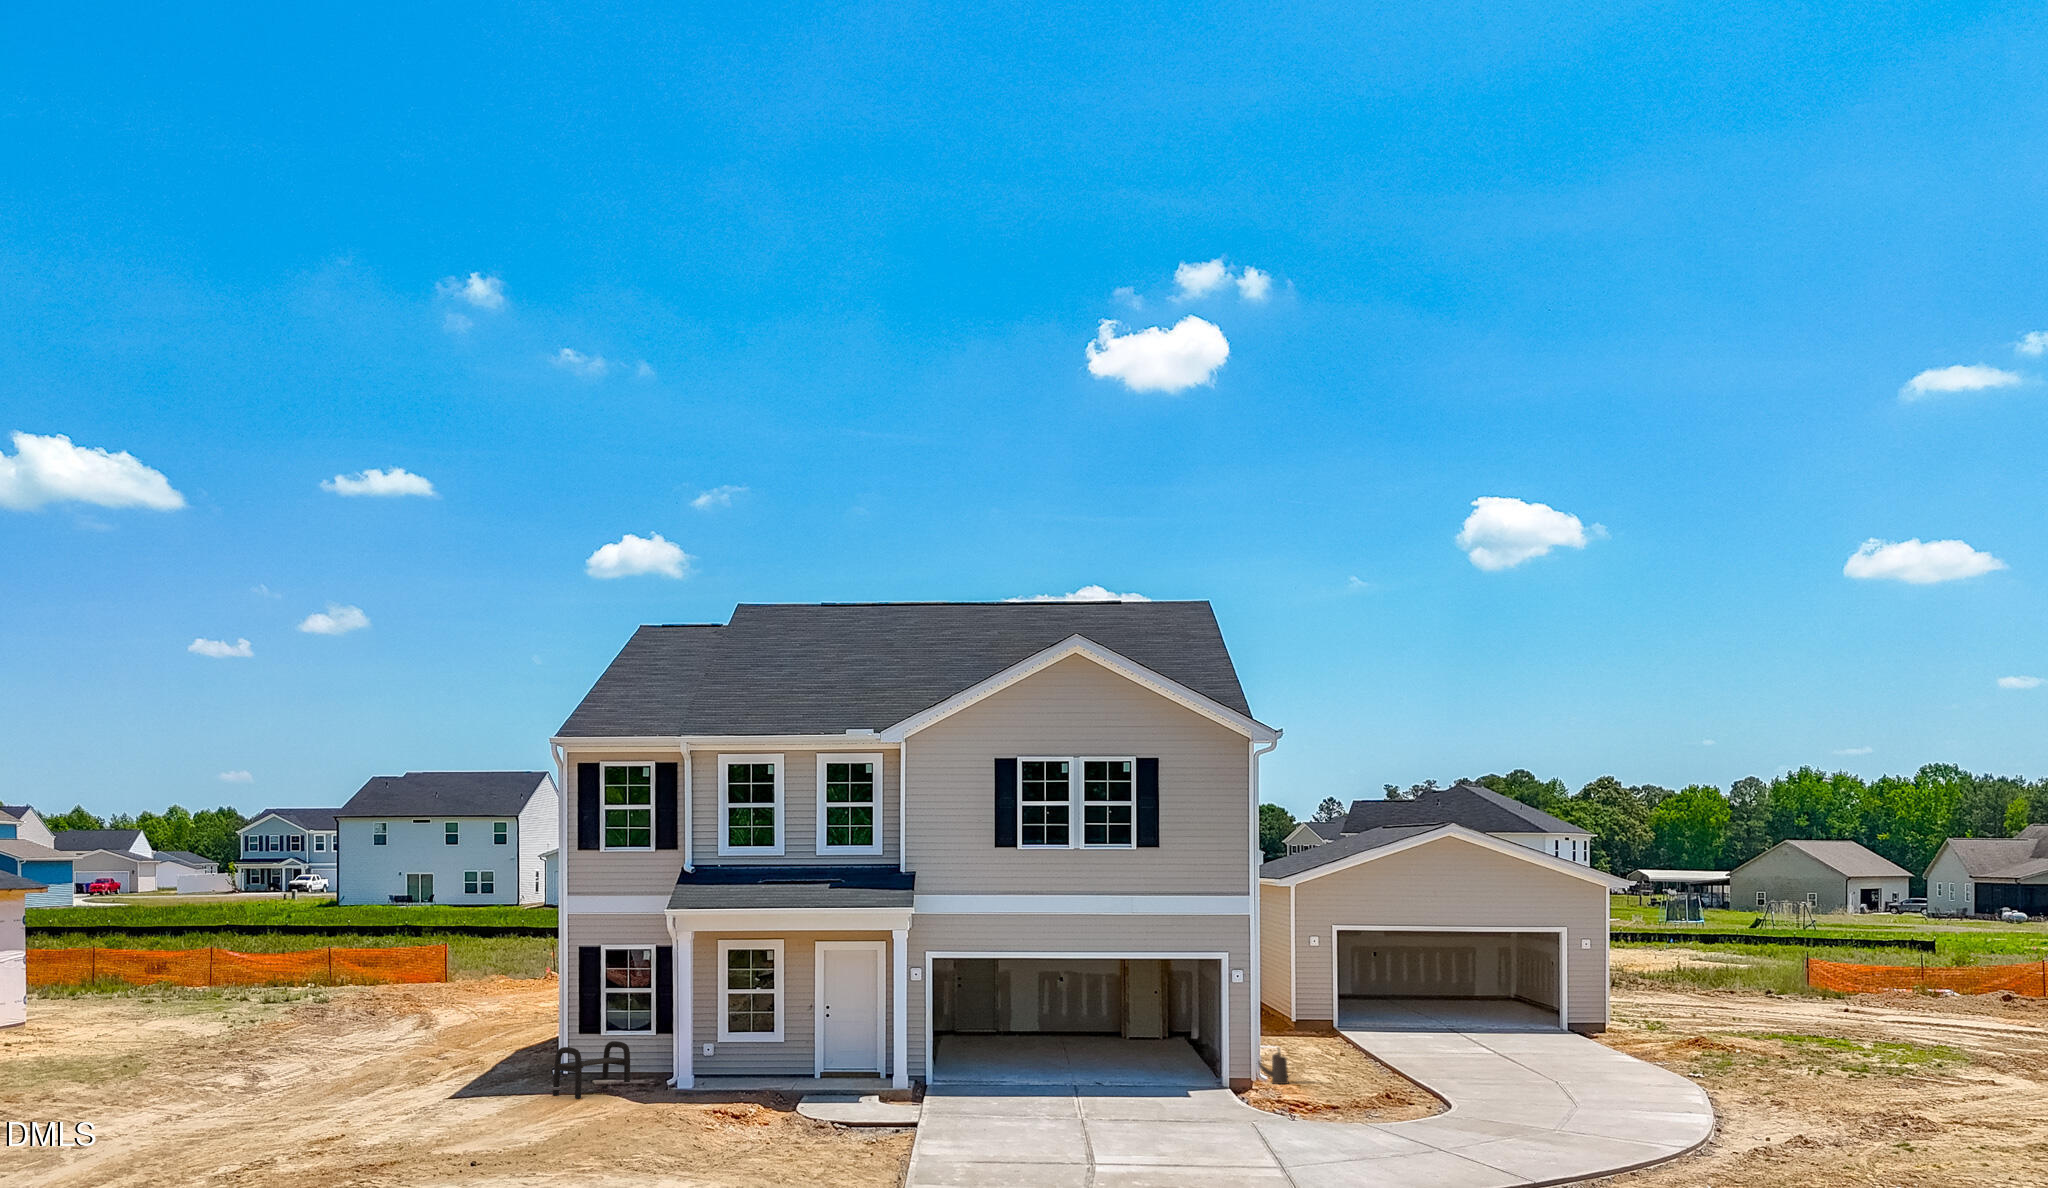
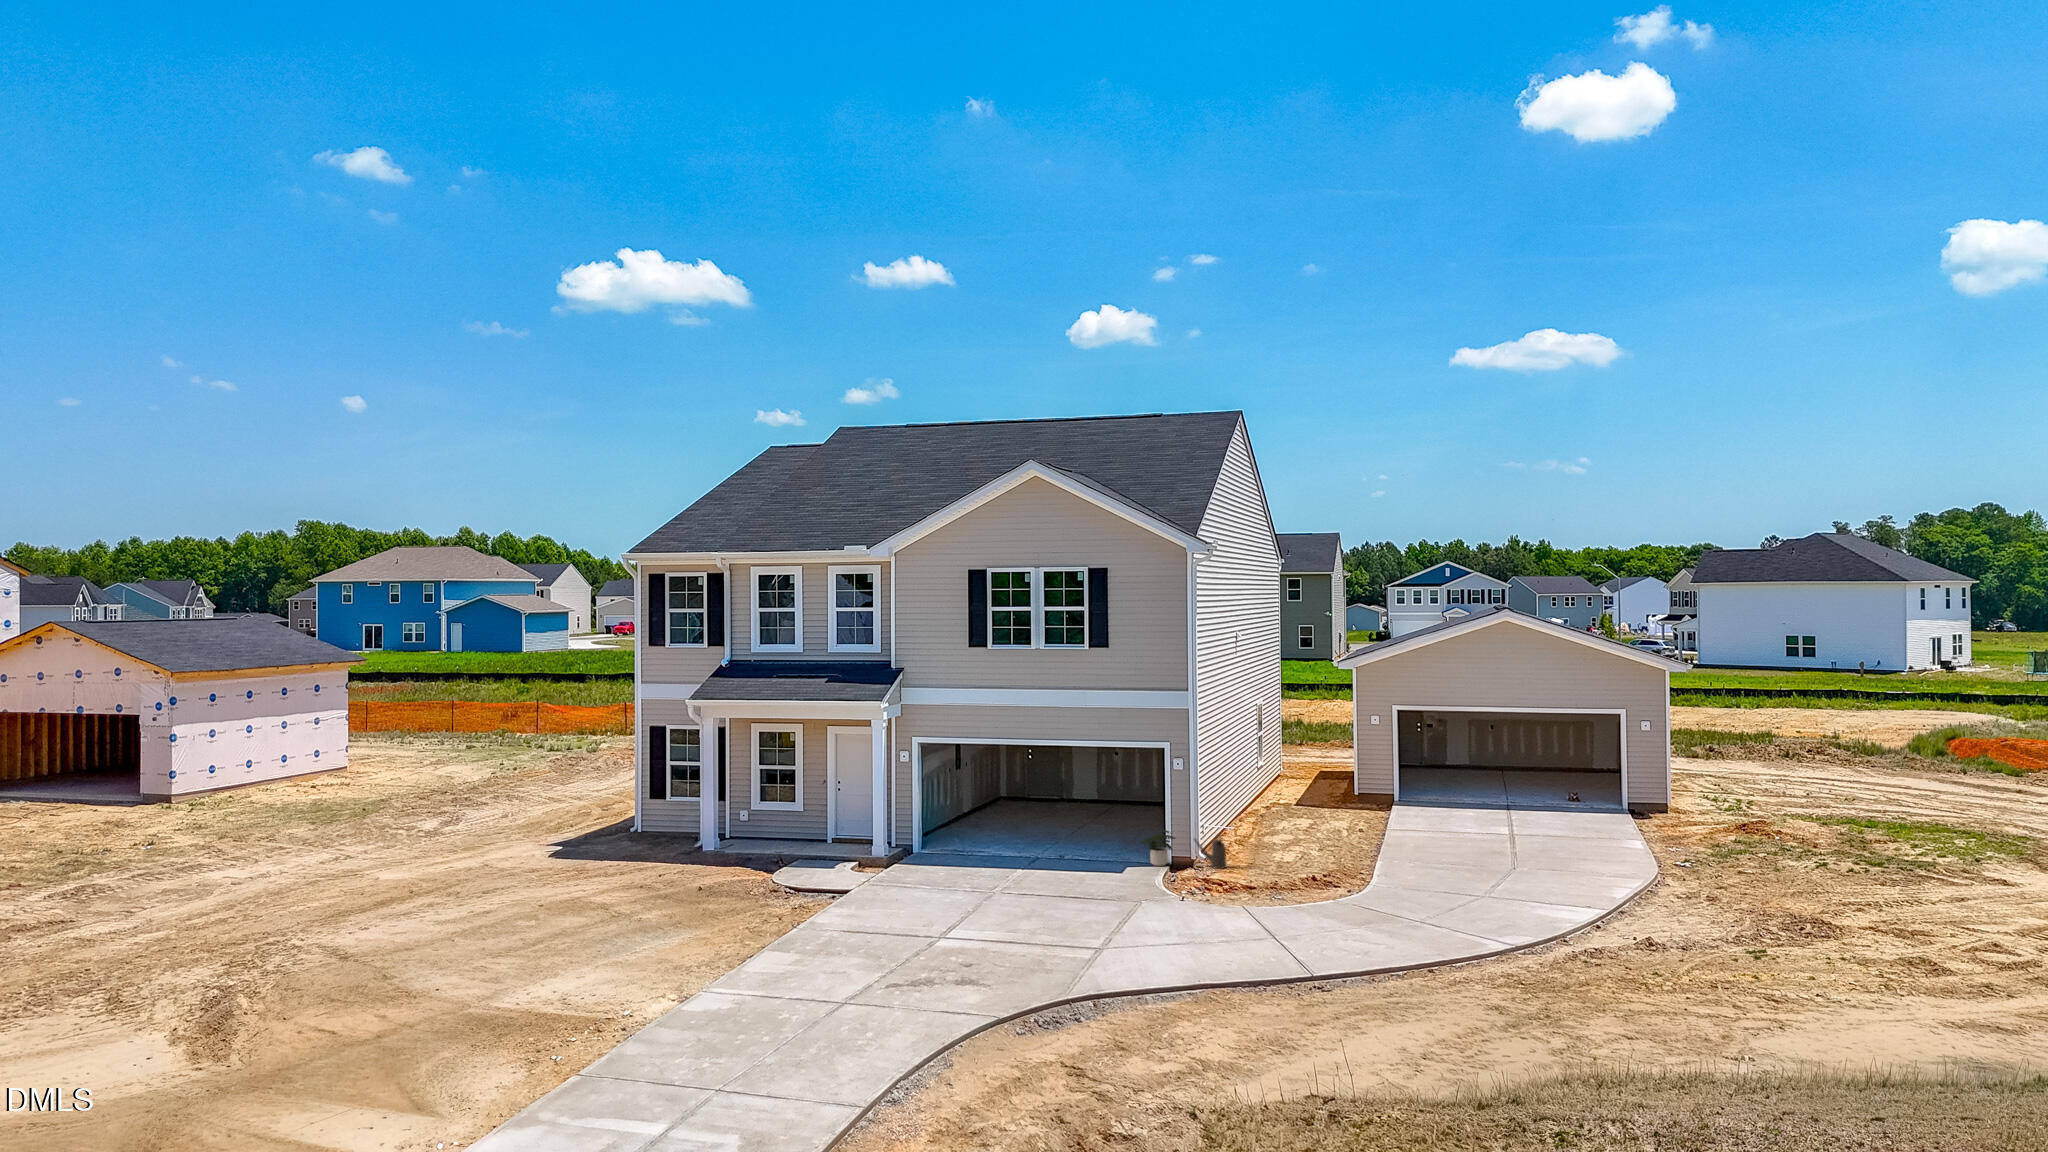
bench: present [553,1041,630,1099] -> none [635,799,695,845]
potted plant: none [1195,1047,1237,1085] -> present [1140,830,1176,866]

